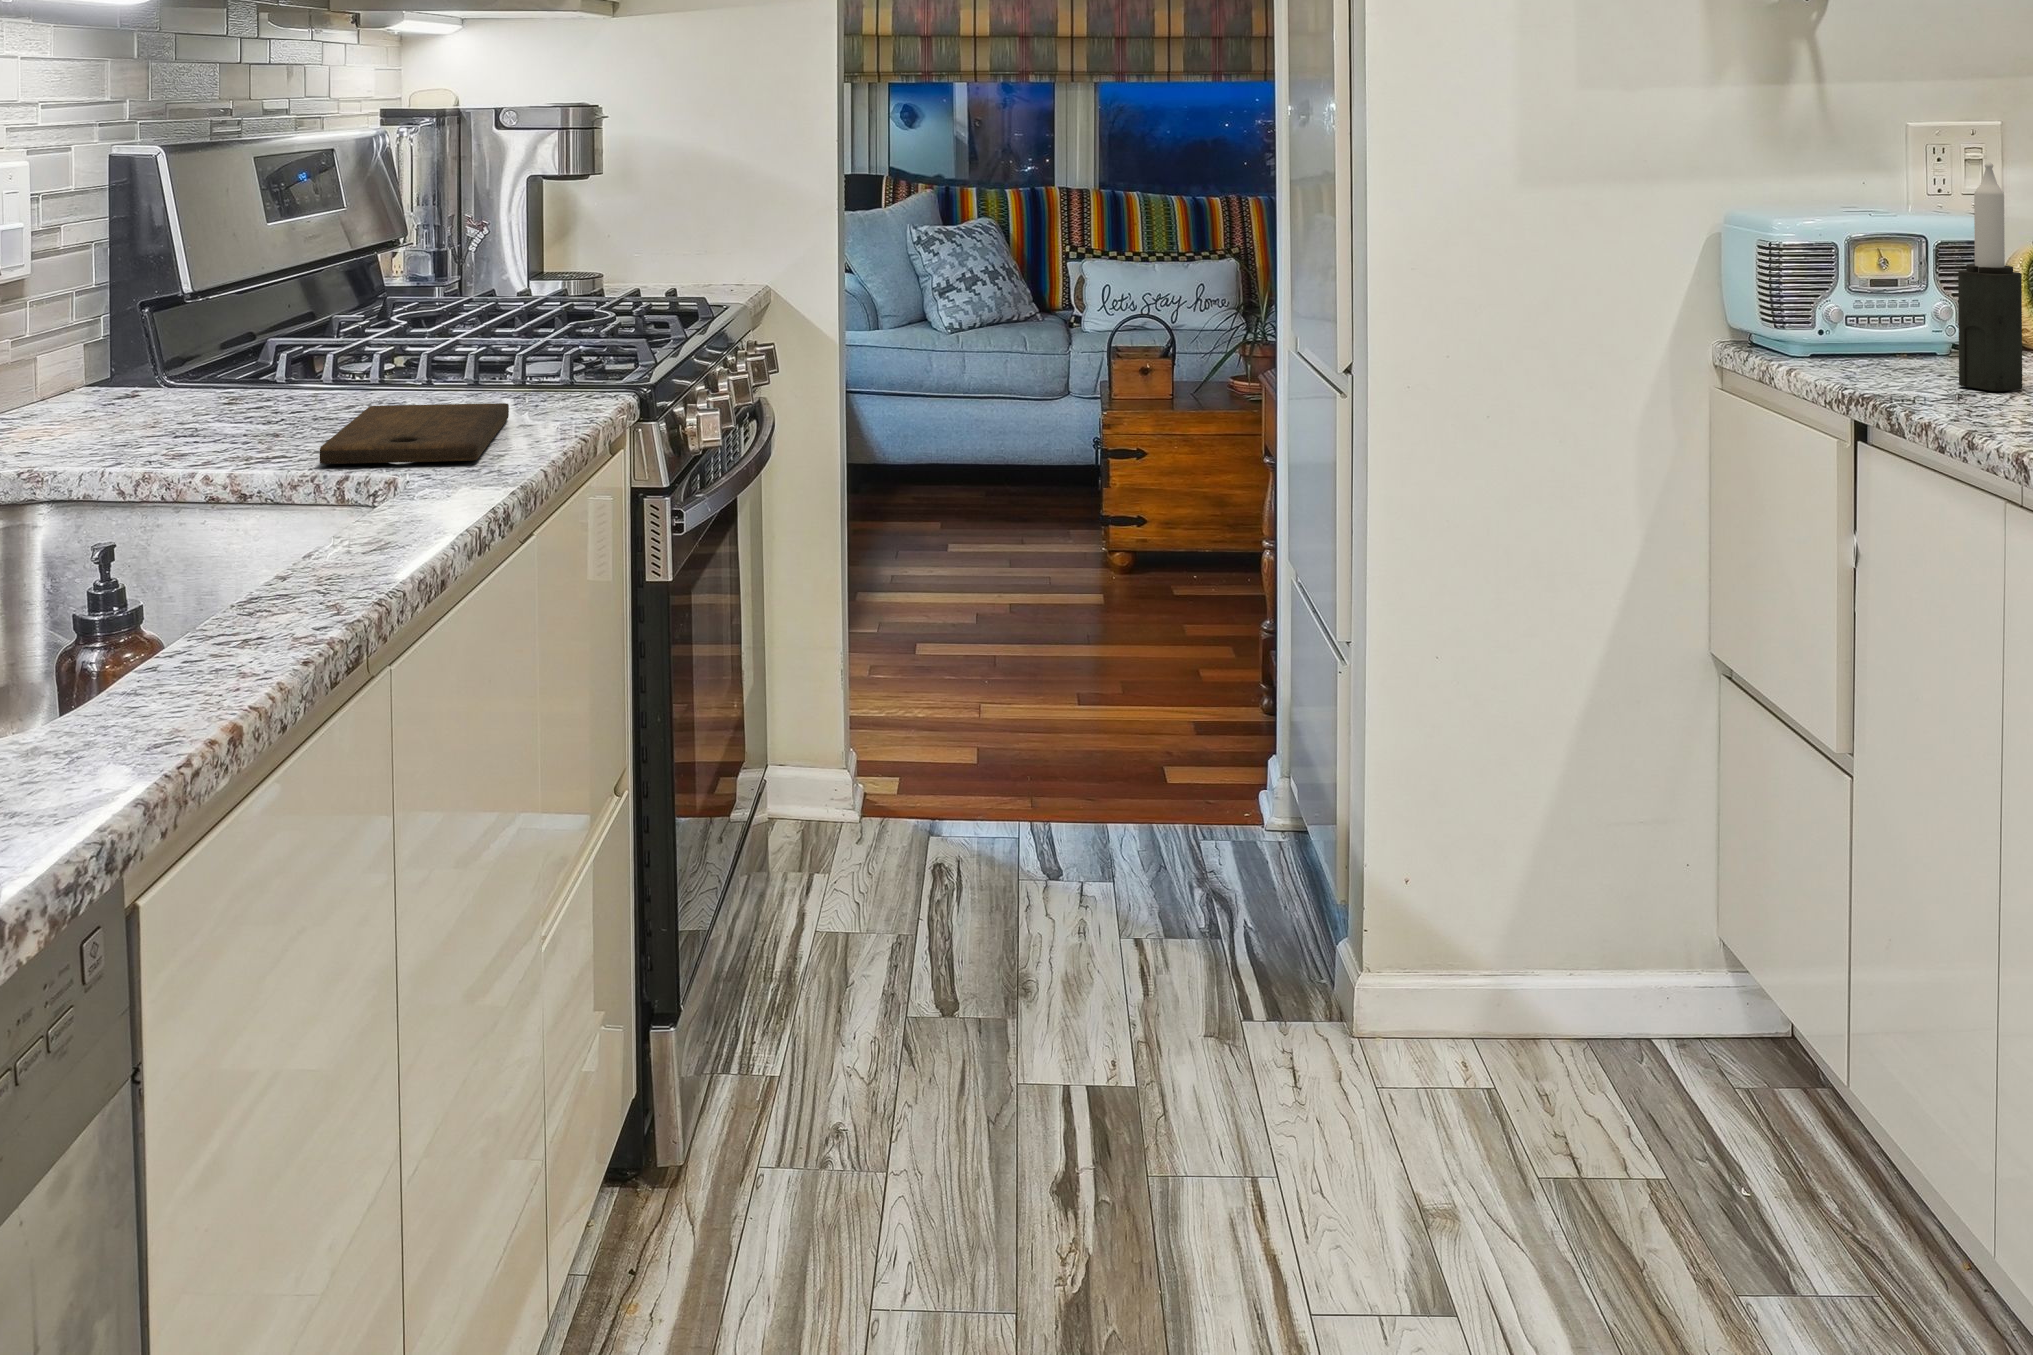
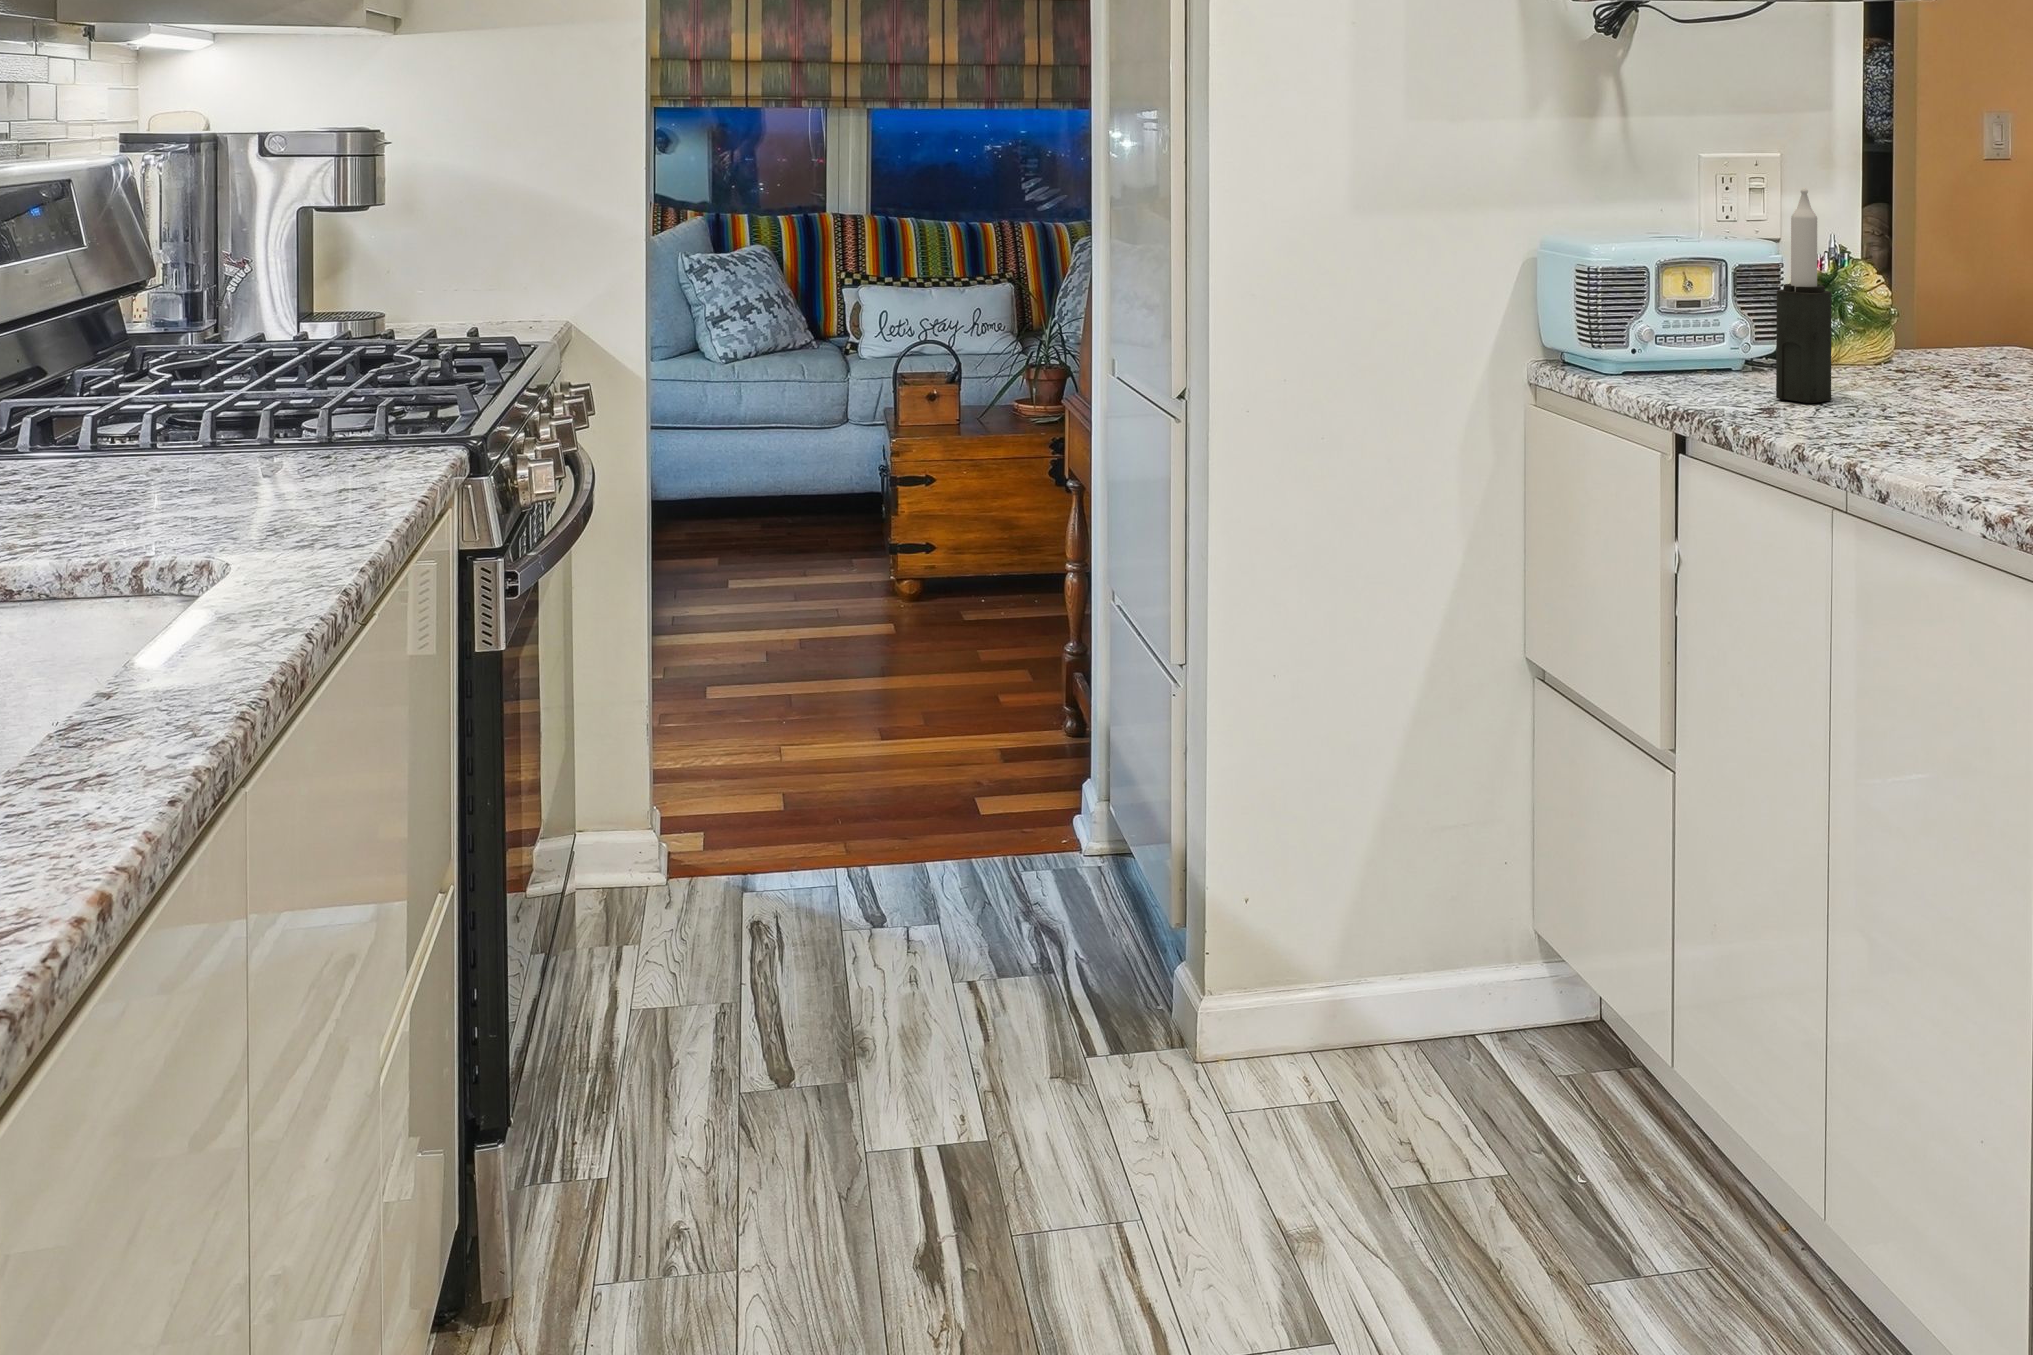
cutting board: present [320,403,509,464] -> none [109,468,326,550]

